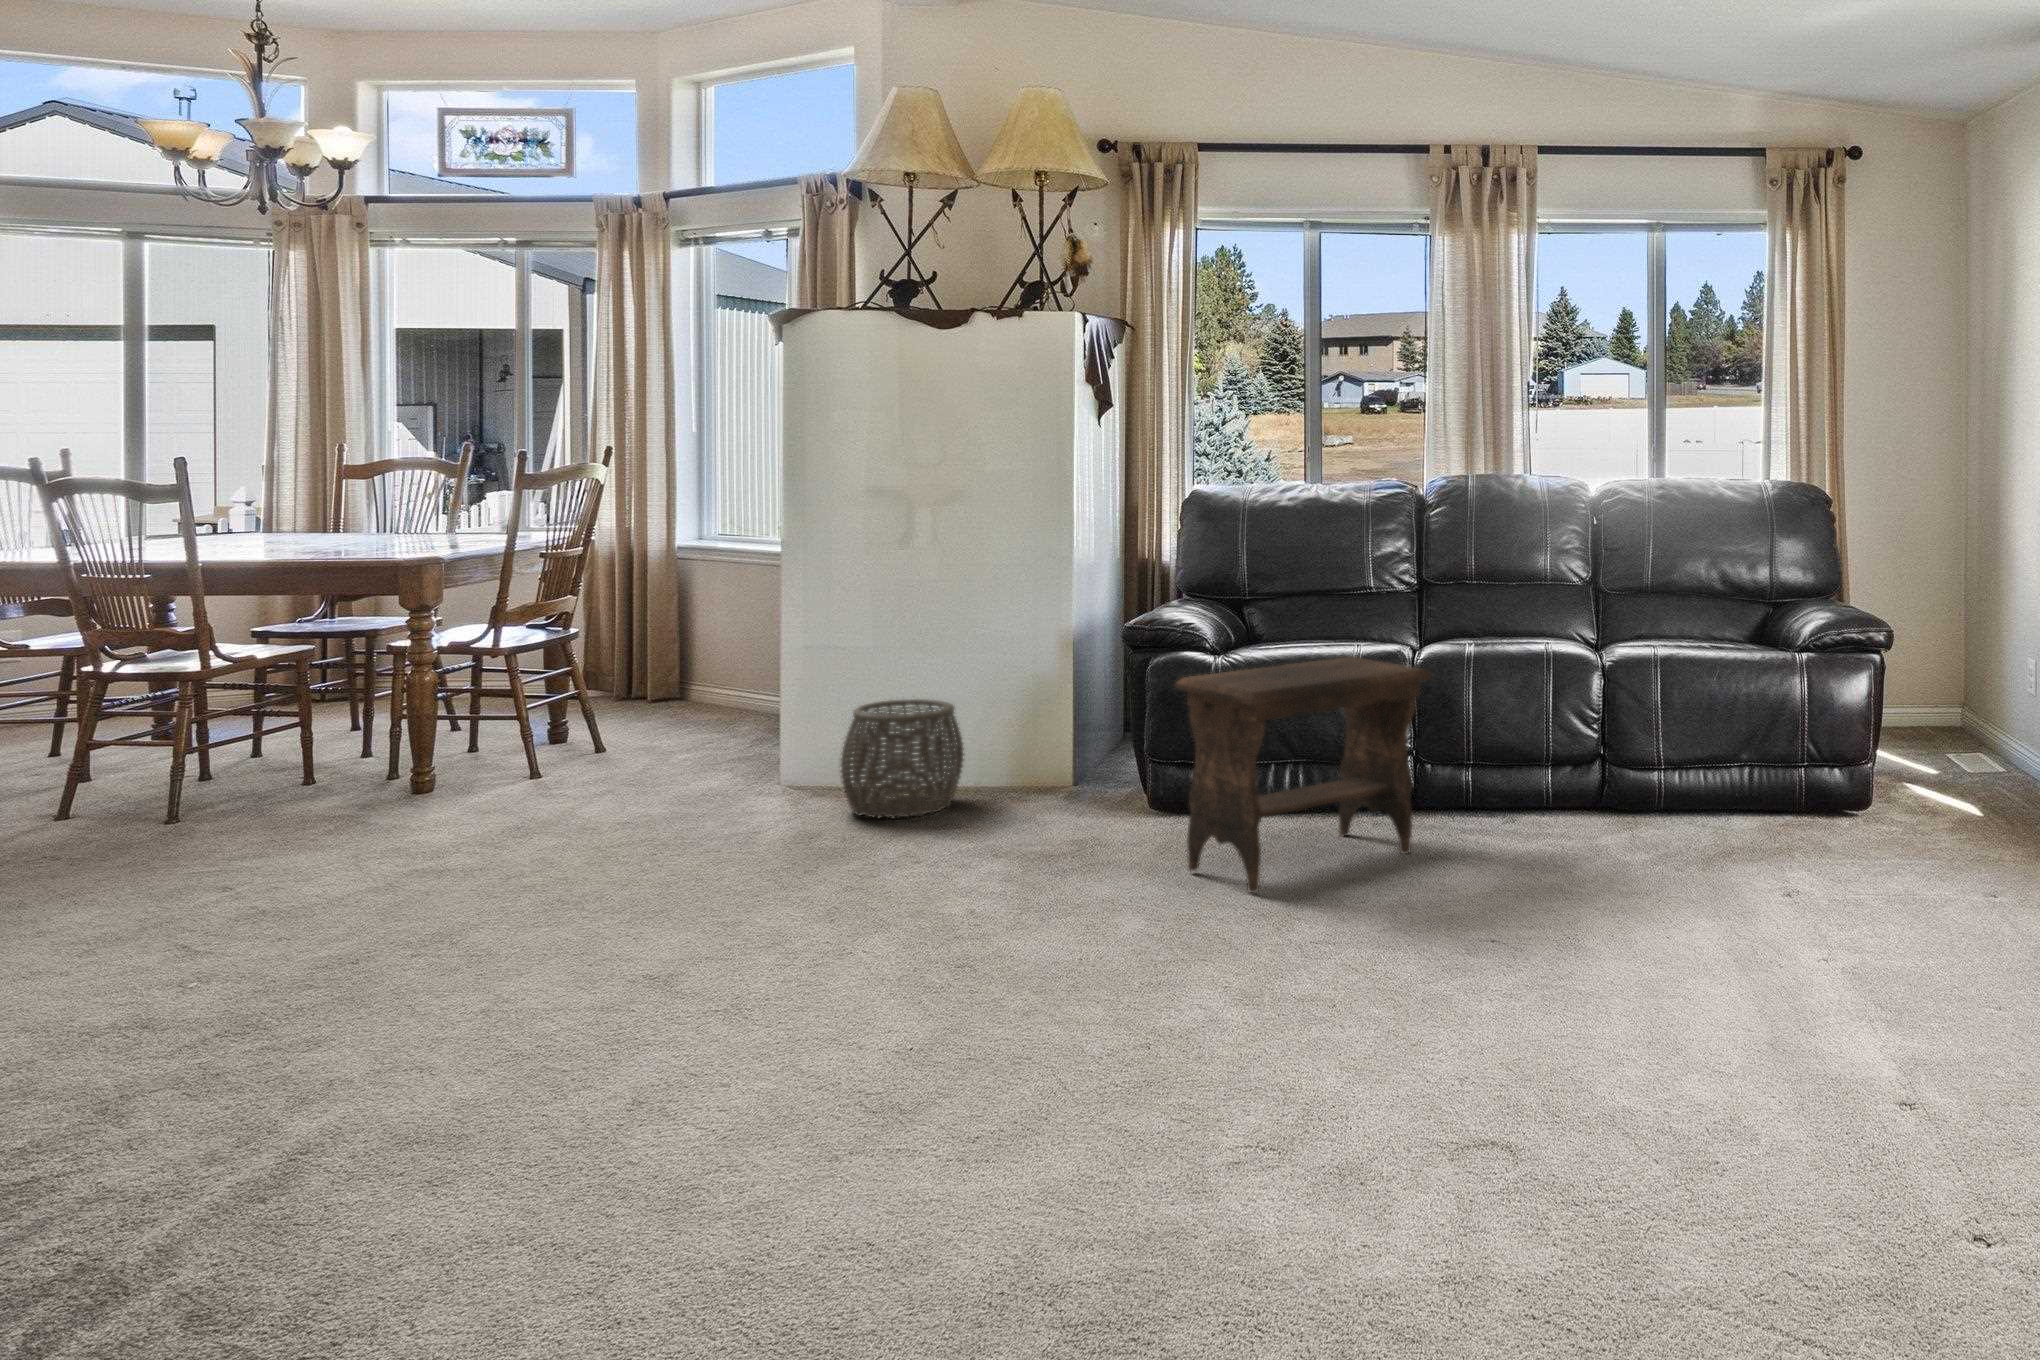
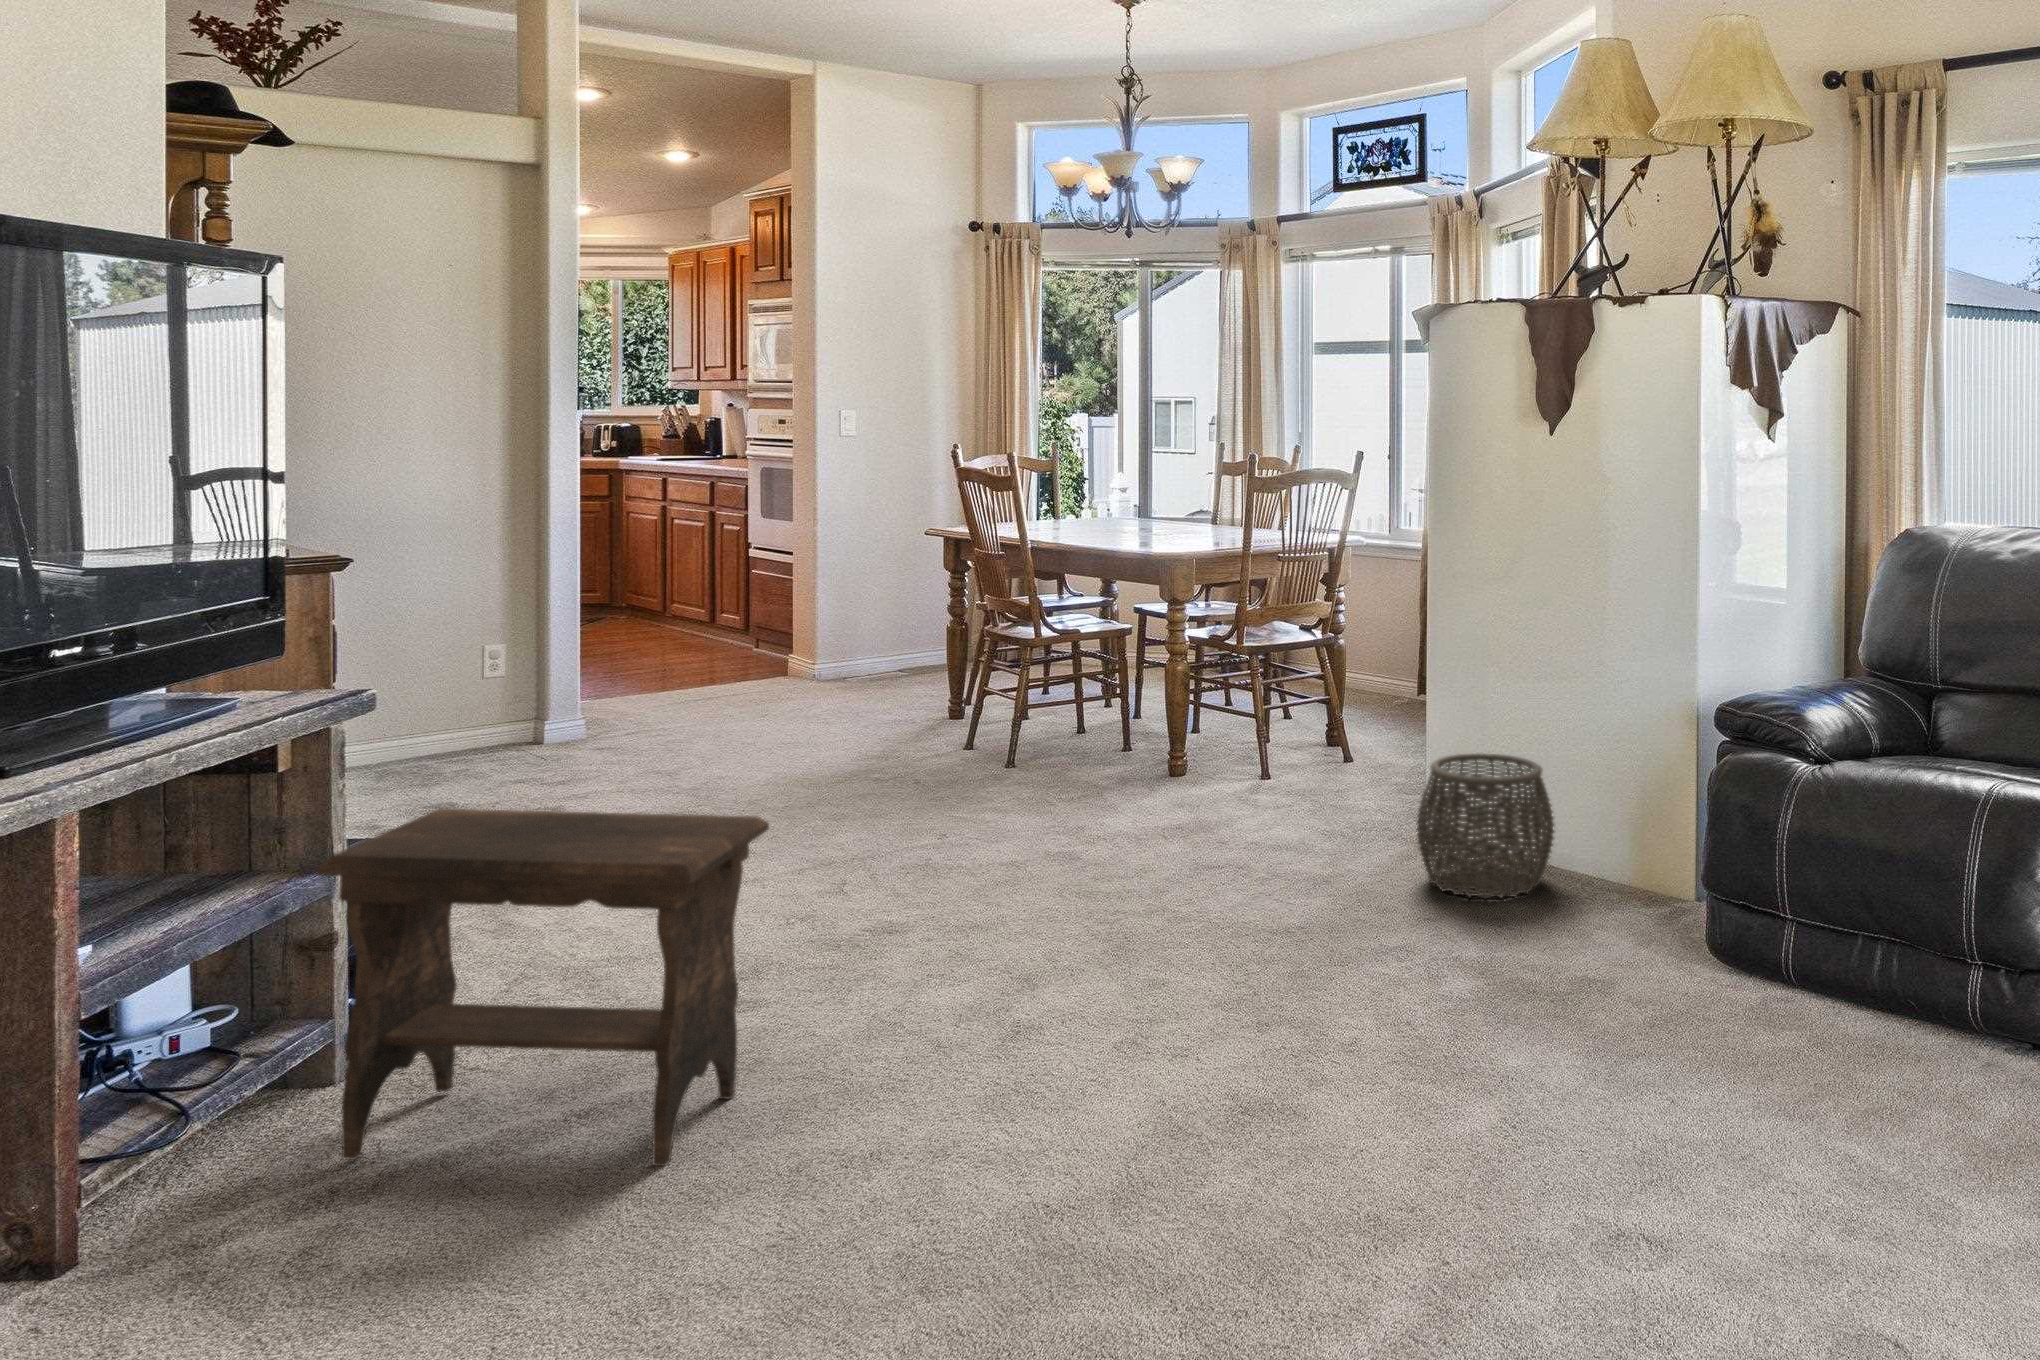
footstool: present [1175,657,1432,893] -> present [316,809,769,1166]

